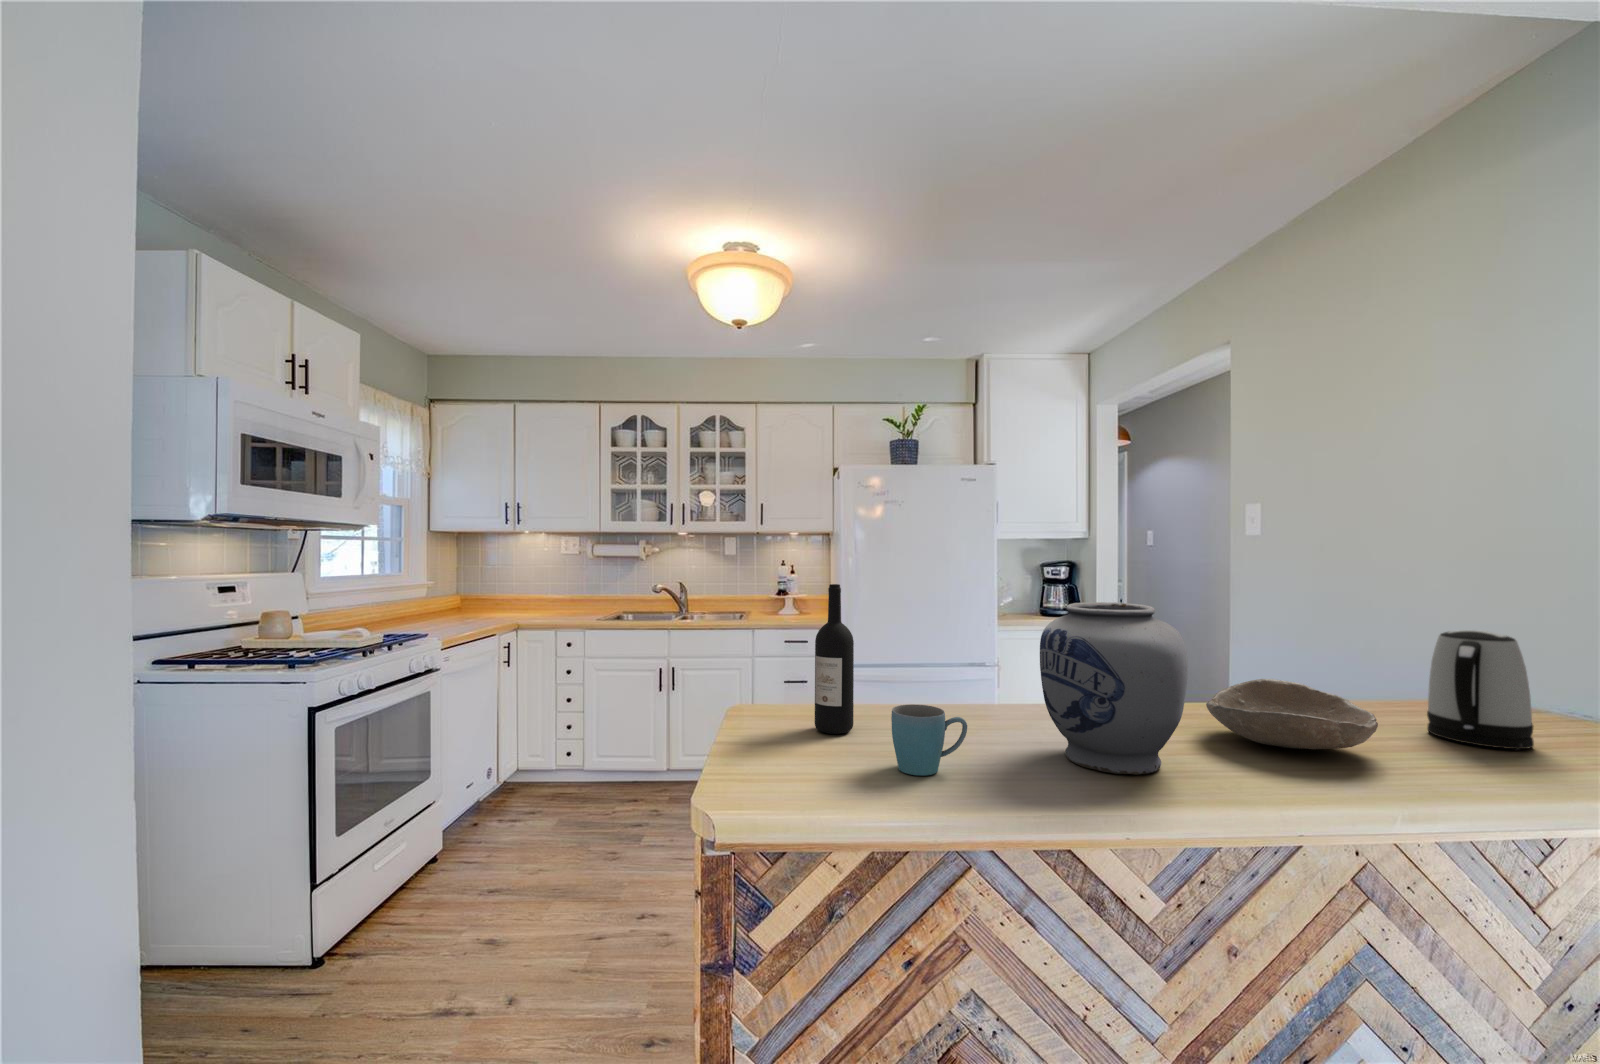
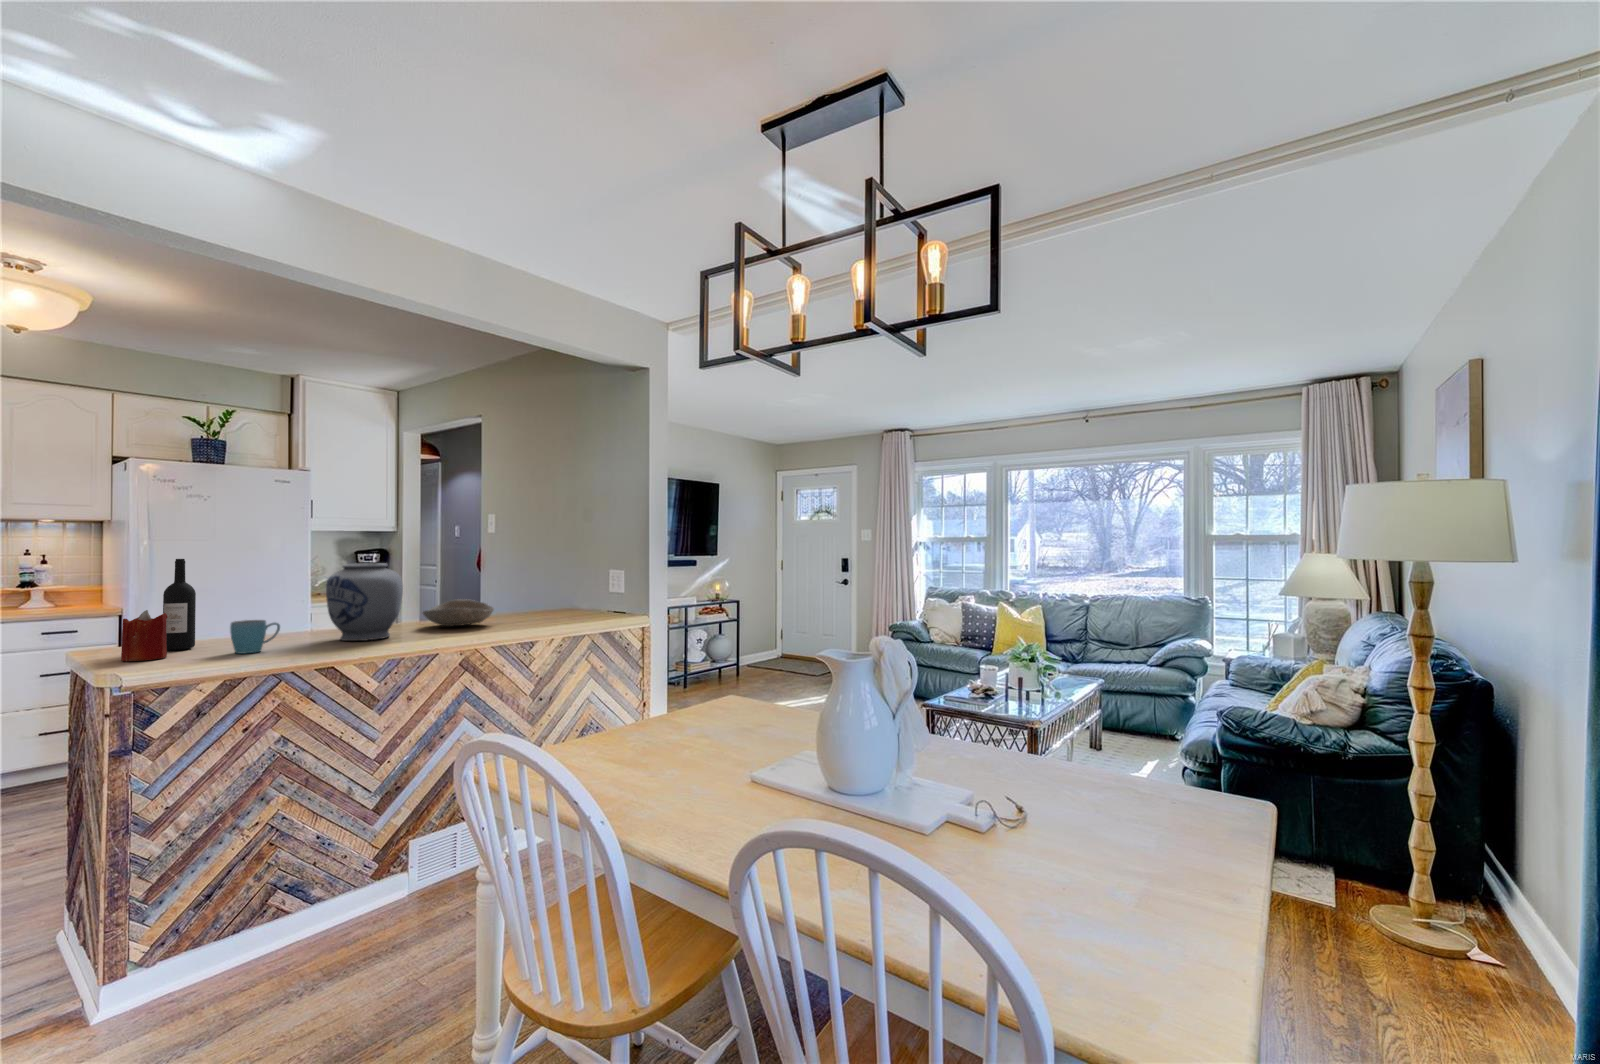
kettle: present [1427,630,1534,749] -> none [527,571,560,618]
candle: none [755,671,811,761] -> present [121,610,167,661]

